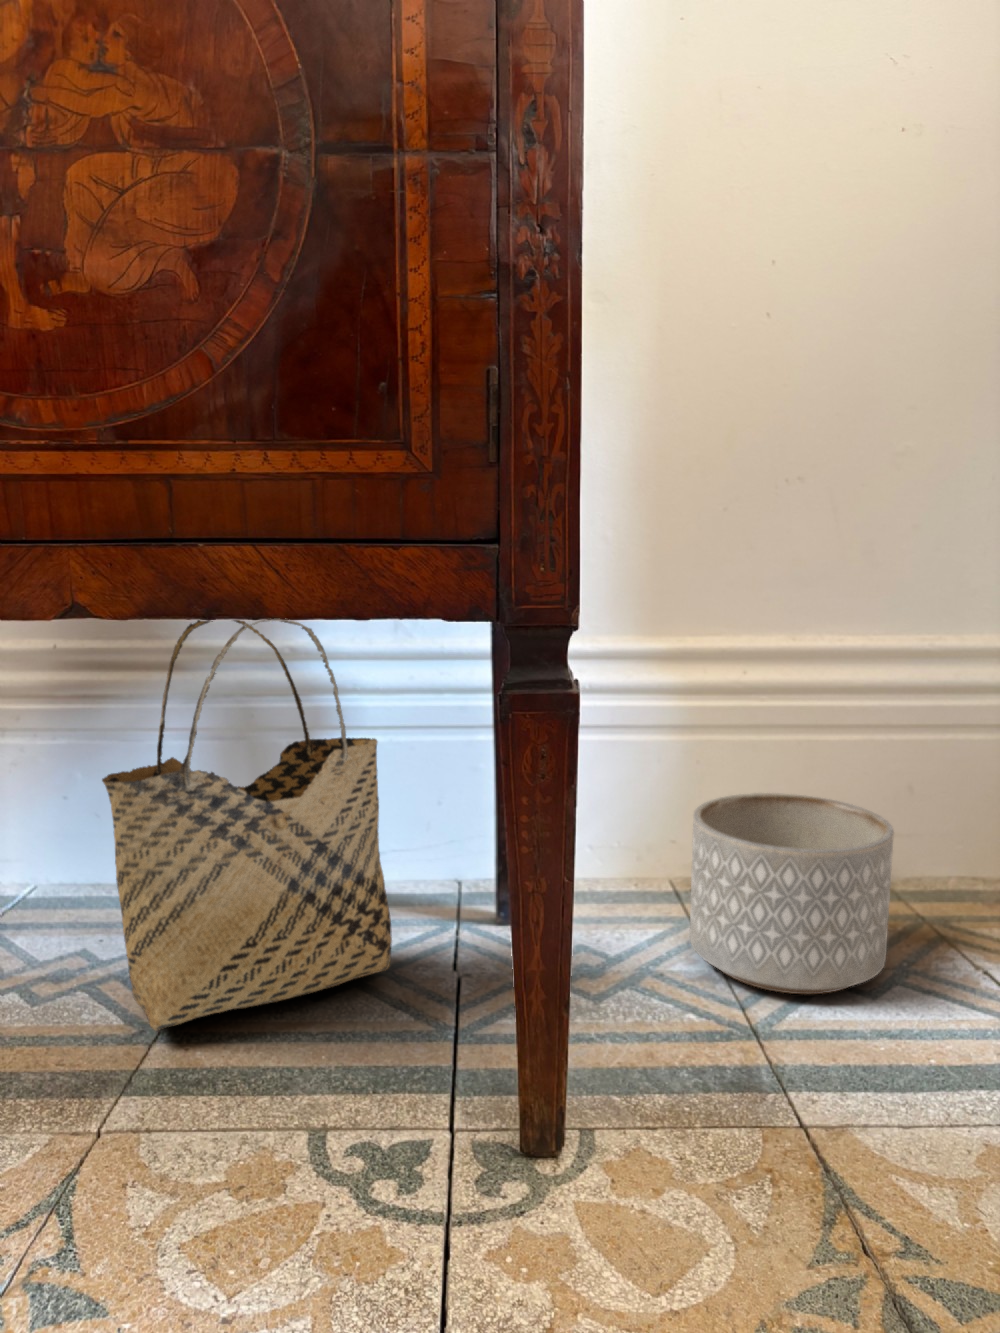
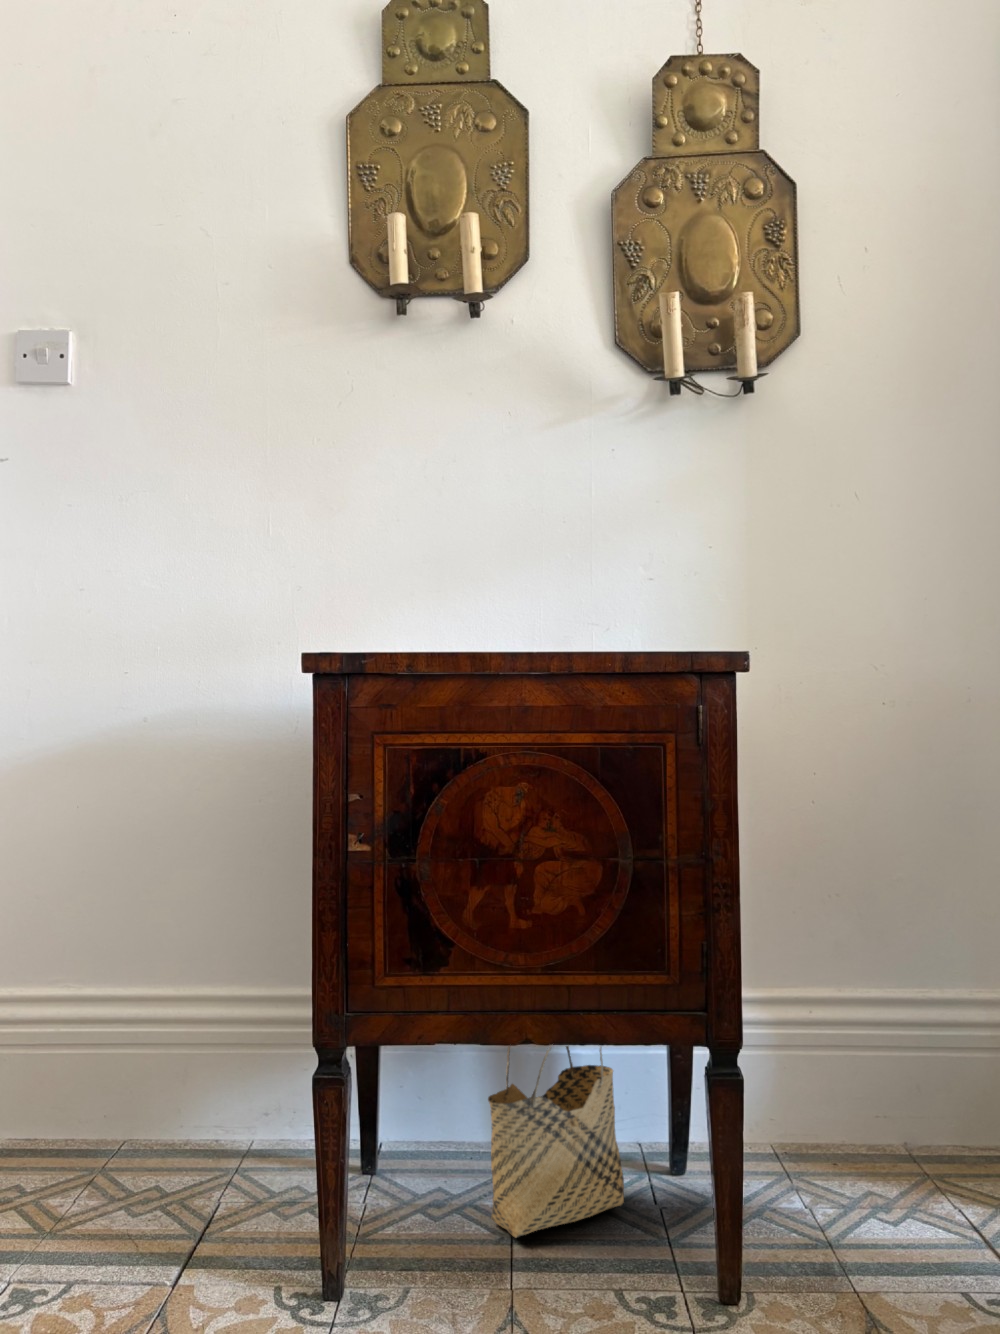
planter: present [690,793,894,994] -> none [789,1096,902,1223]

